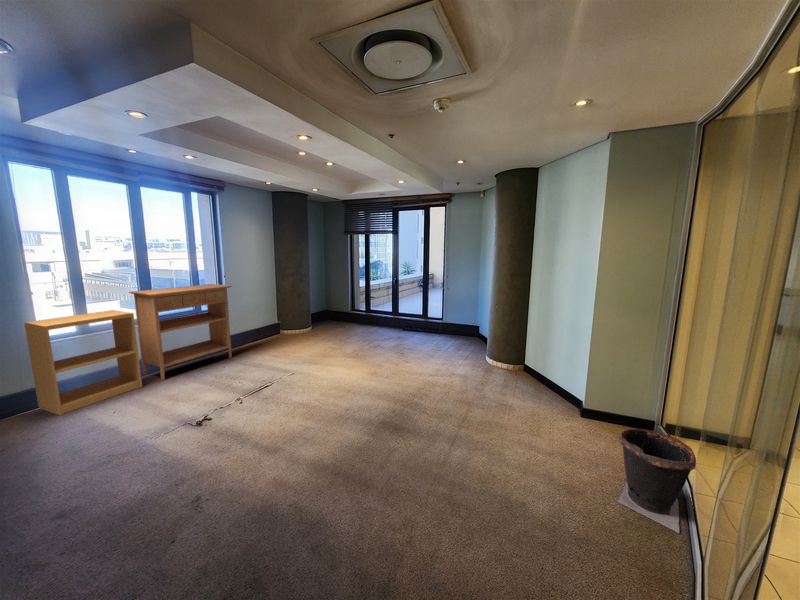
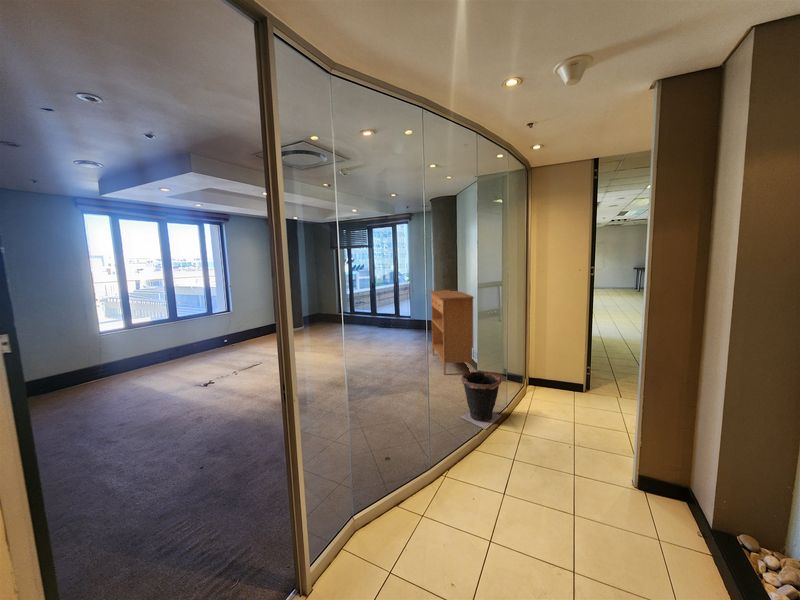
console table: present [129,284,232,380] -> present [428,290,474,375]
bookshelf: present [24,310,142,415] -> none [91,313,169,384]

